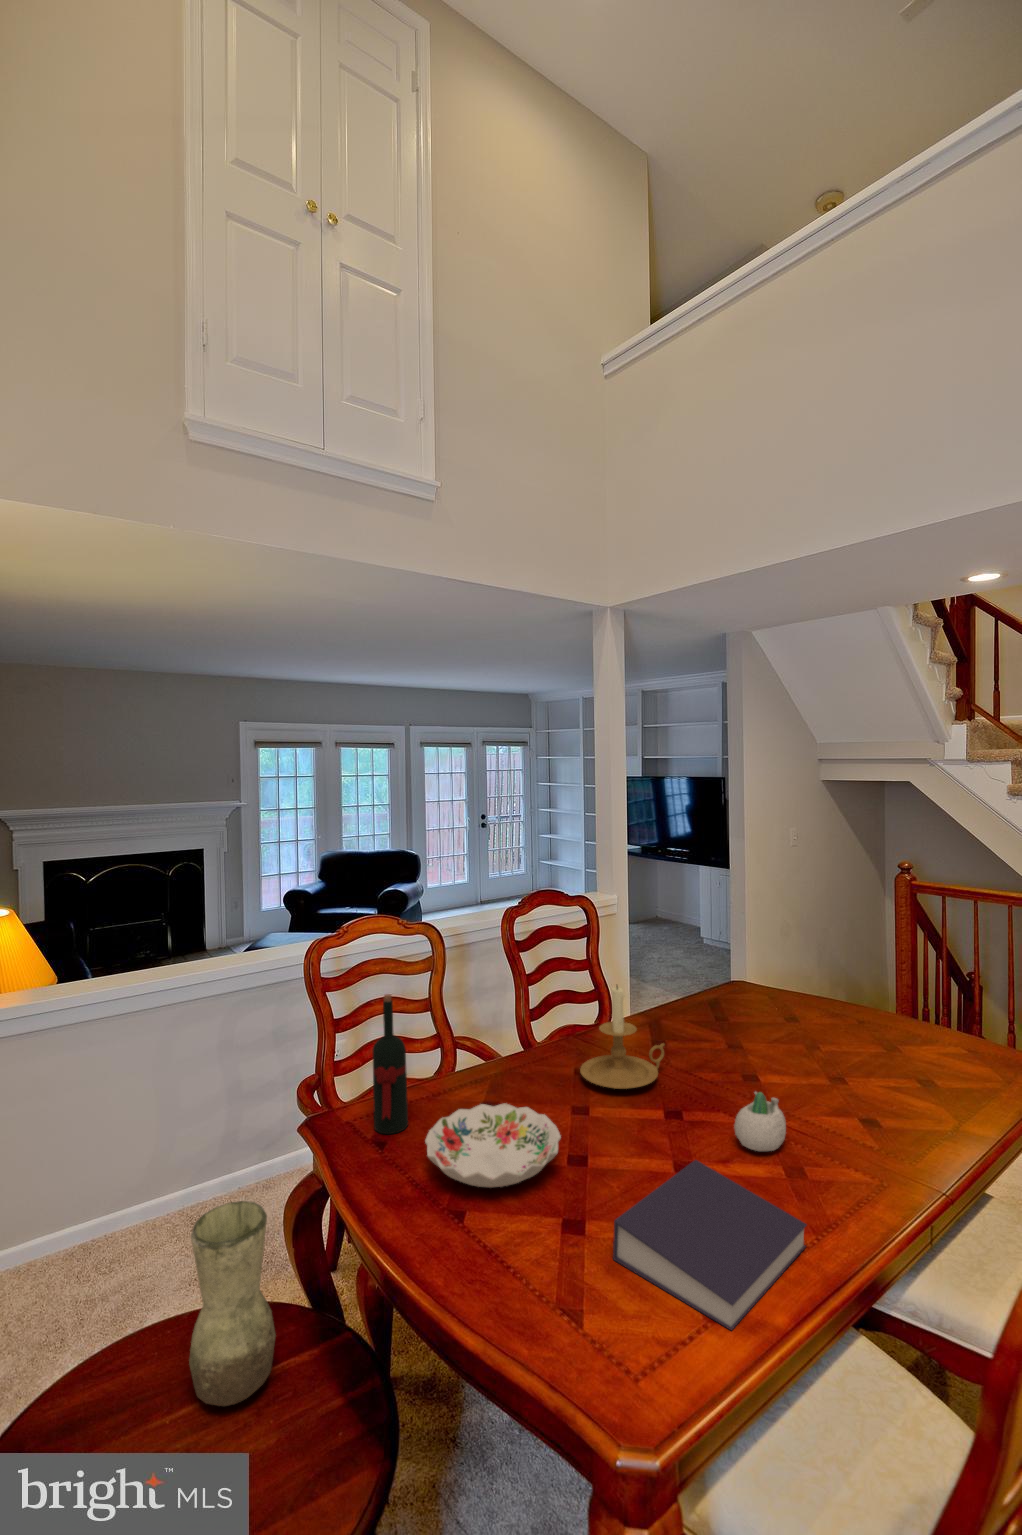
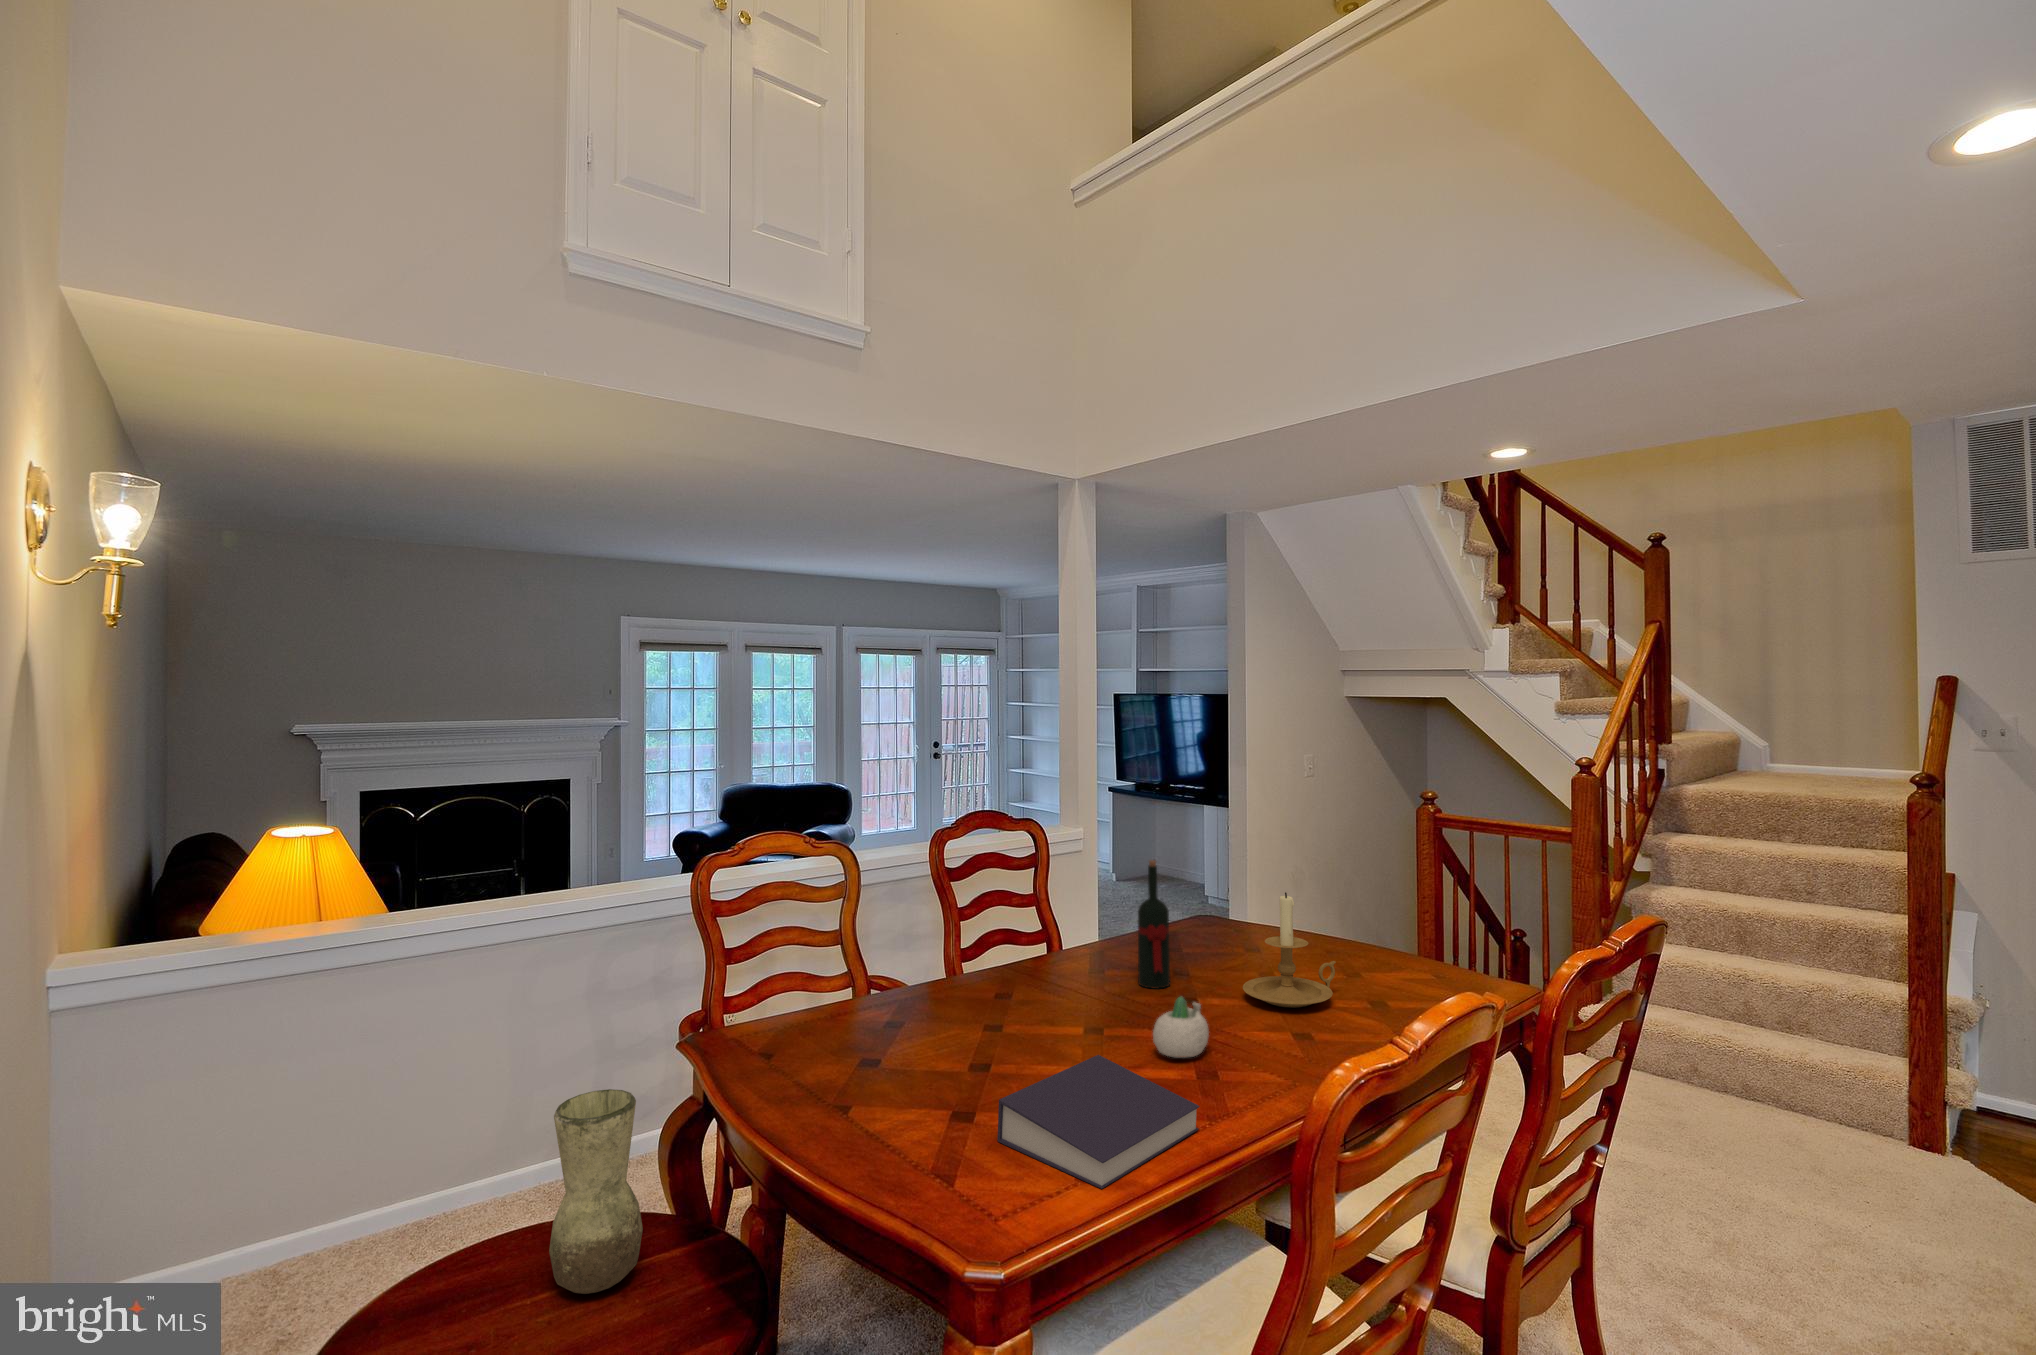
candle holder: present [580,986,664,1089] -> present [1243,892,1336,1008]
wine bottle: present [373,994,408,1134] -> present [1138,860,1170,989]
decorative bowl: present [425,1103,561,1187] -> none [813,1013,962,1087]

